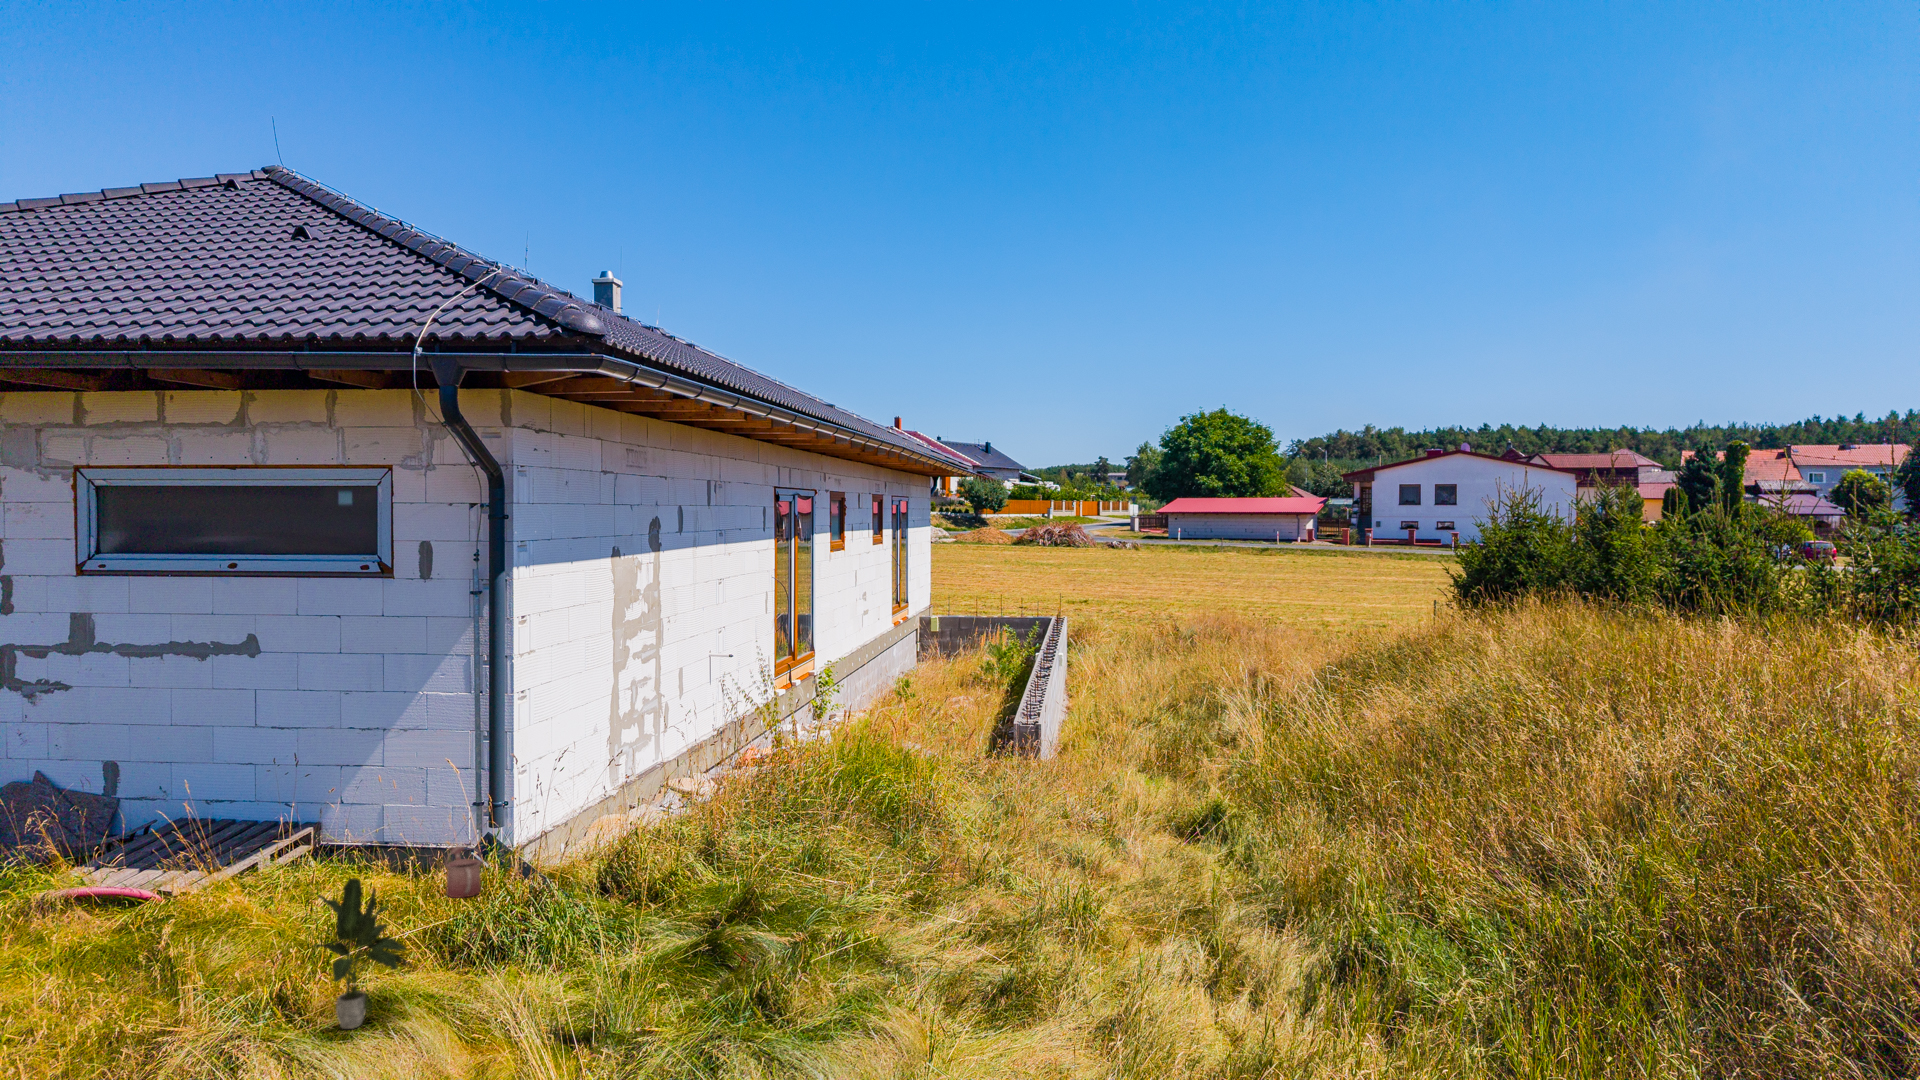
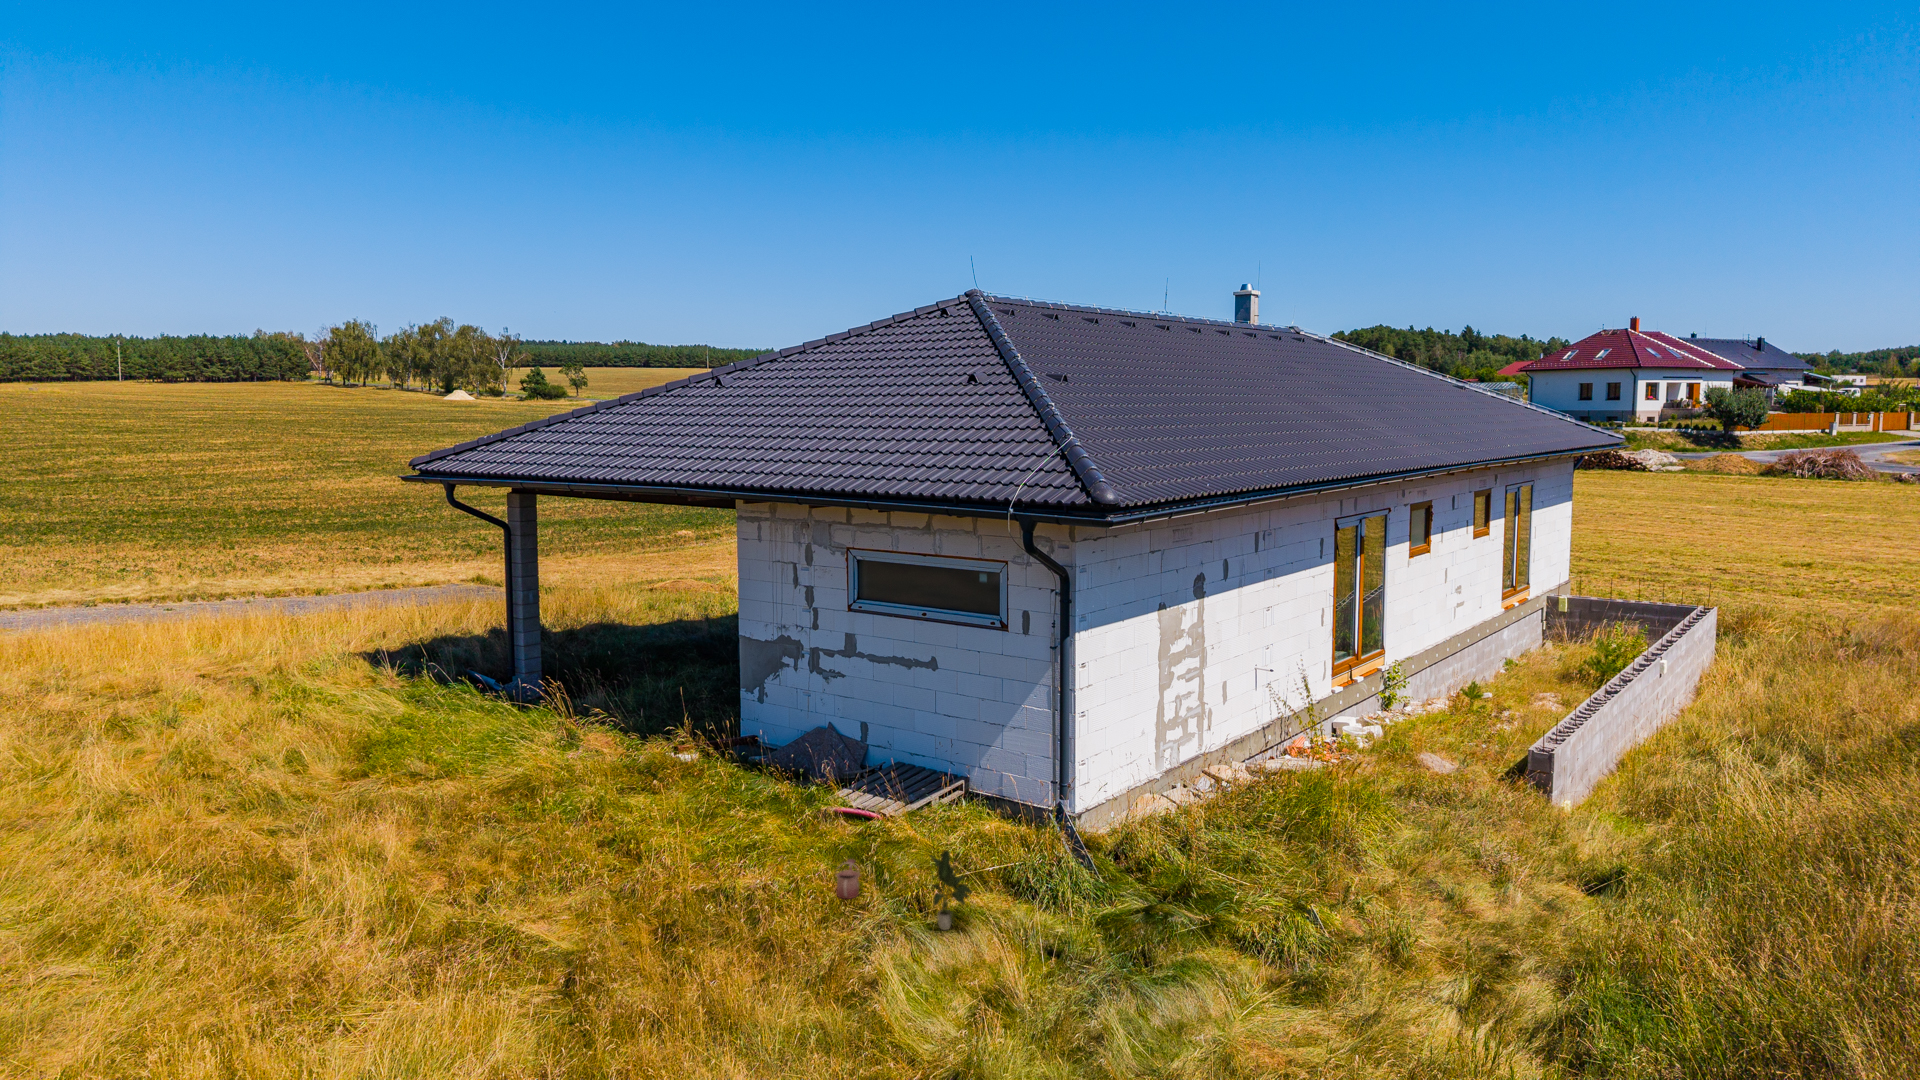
watering can: present [445,845,482,898] -> present [836,859,860,899]

